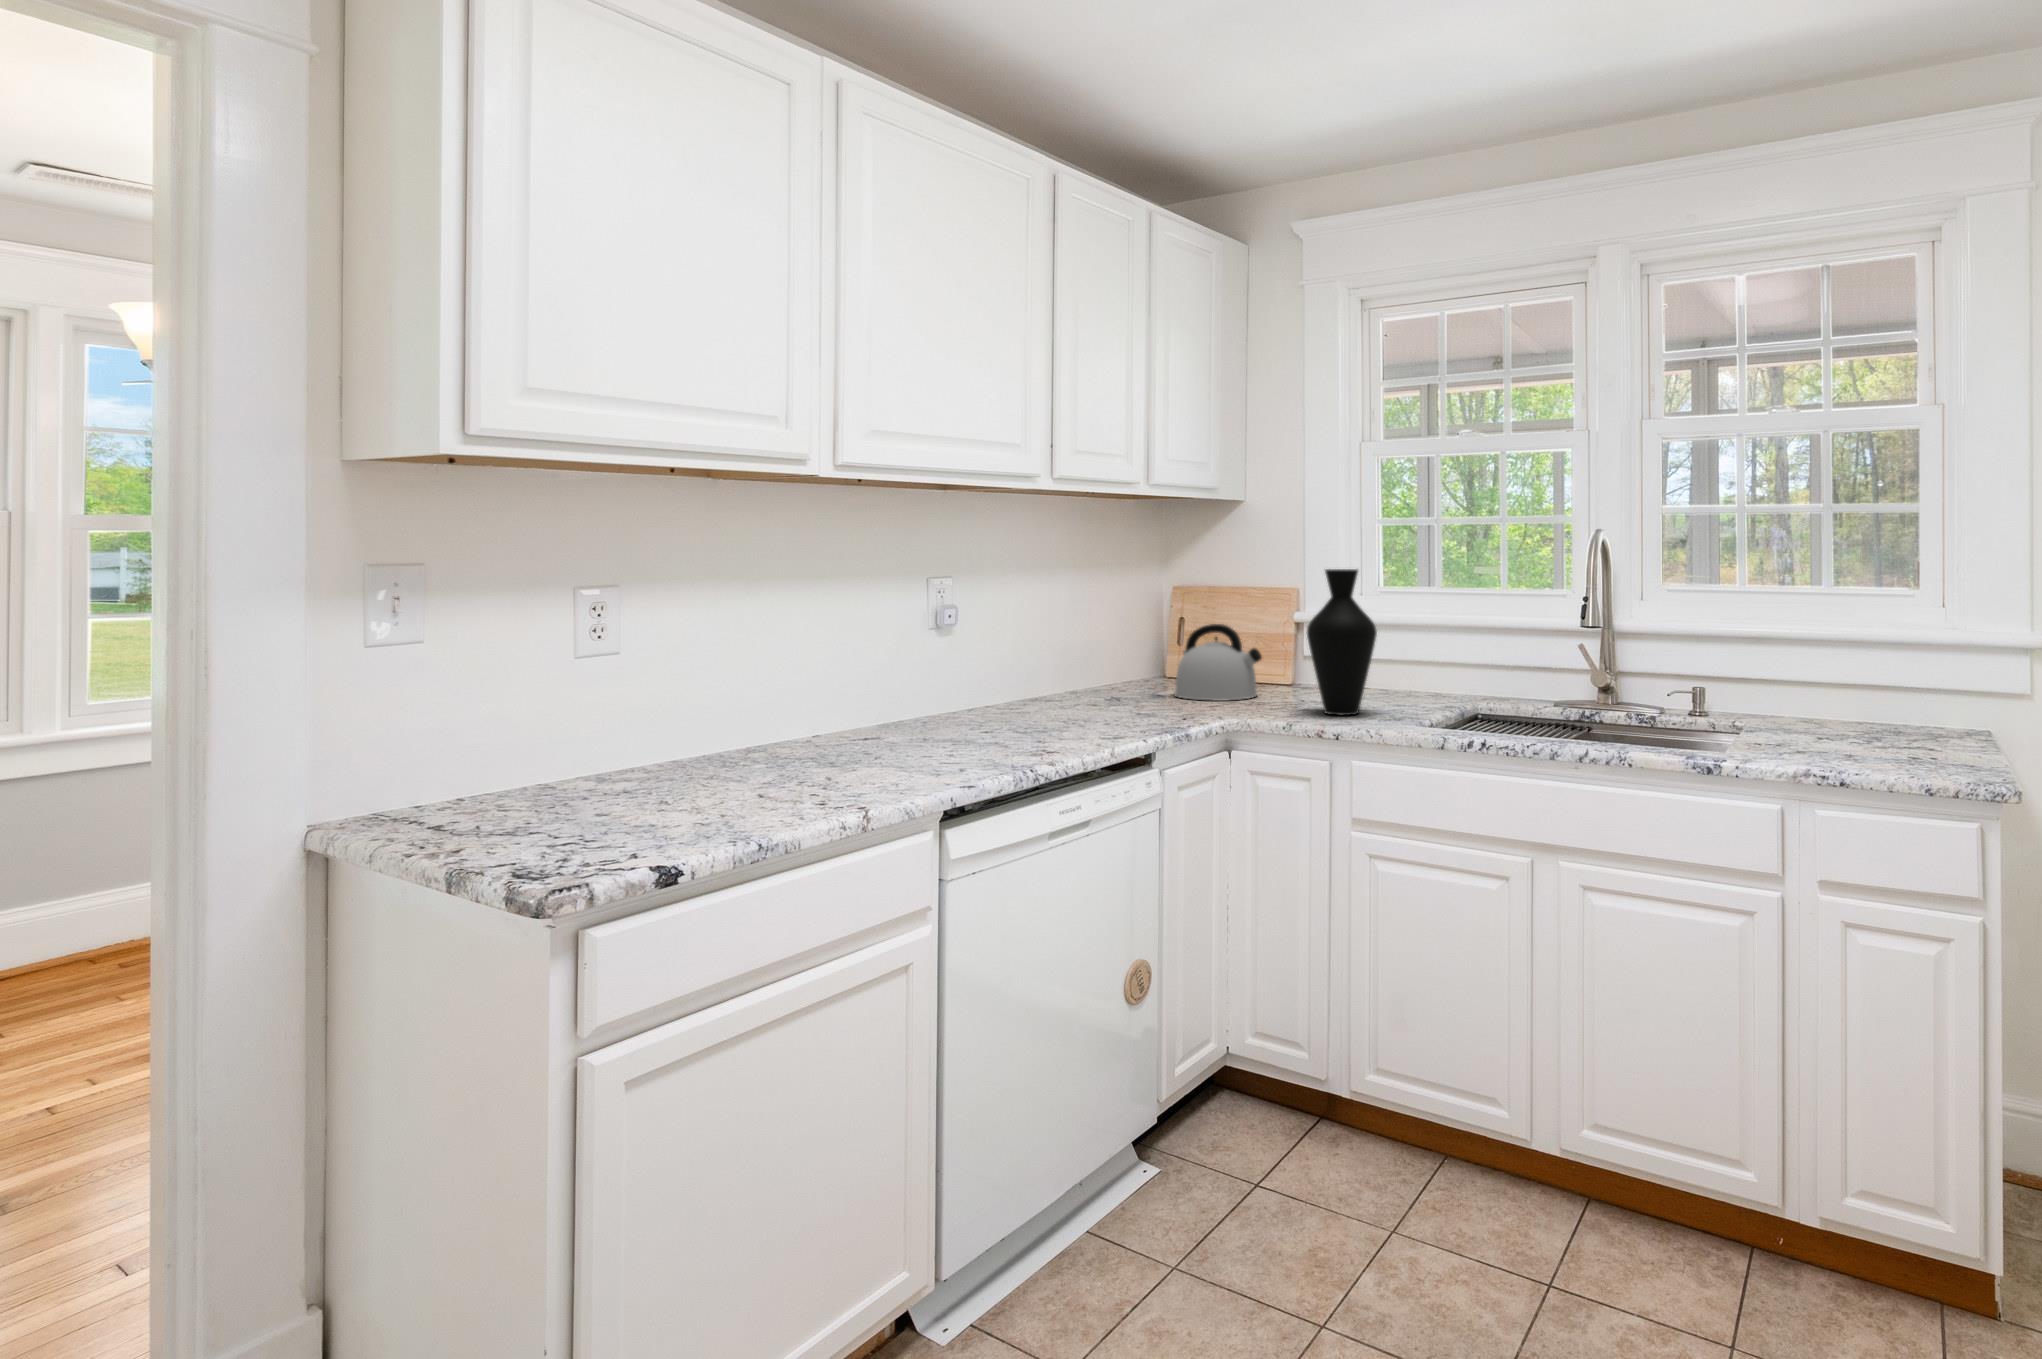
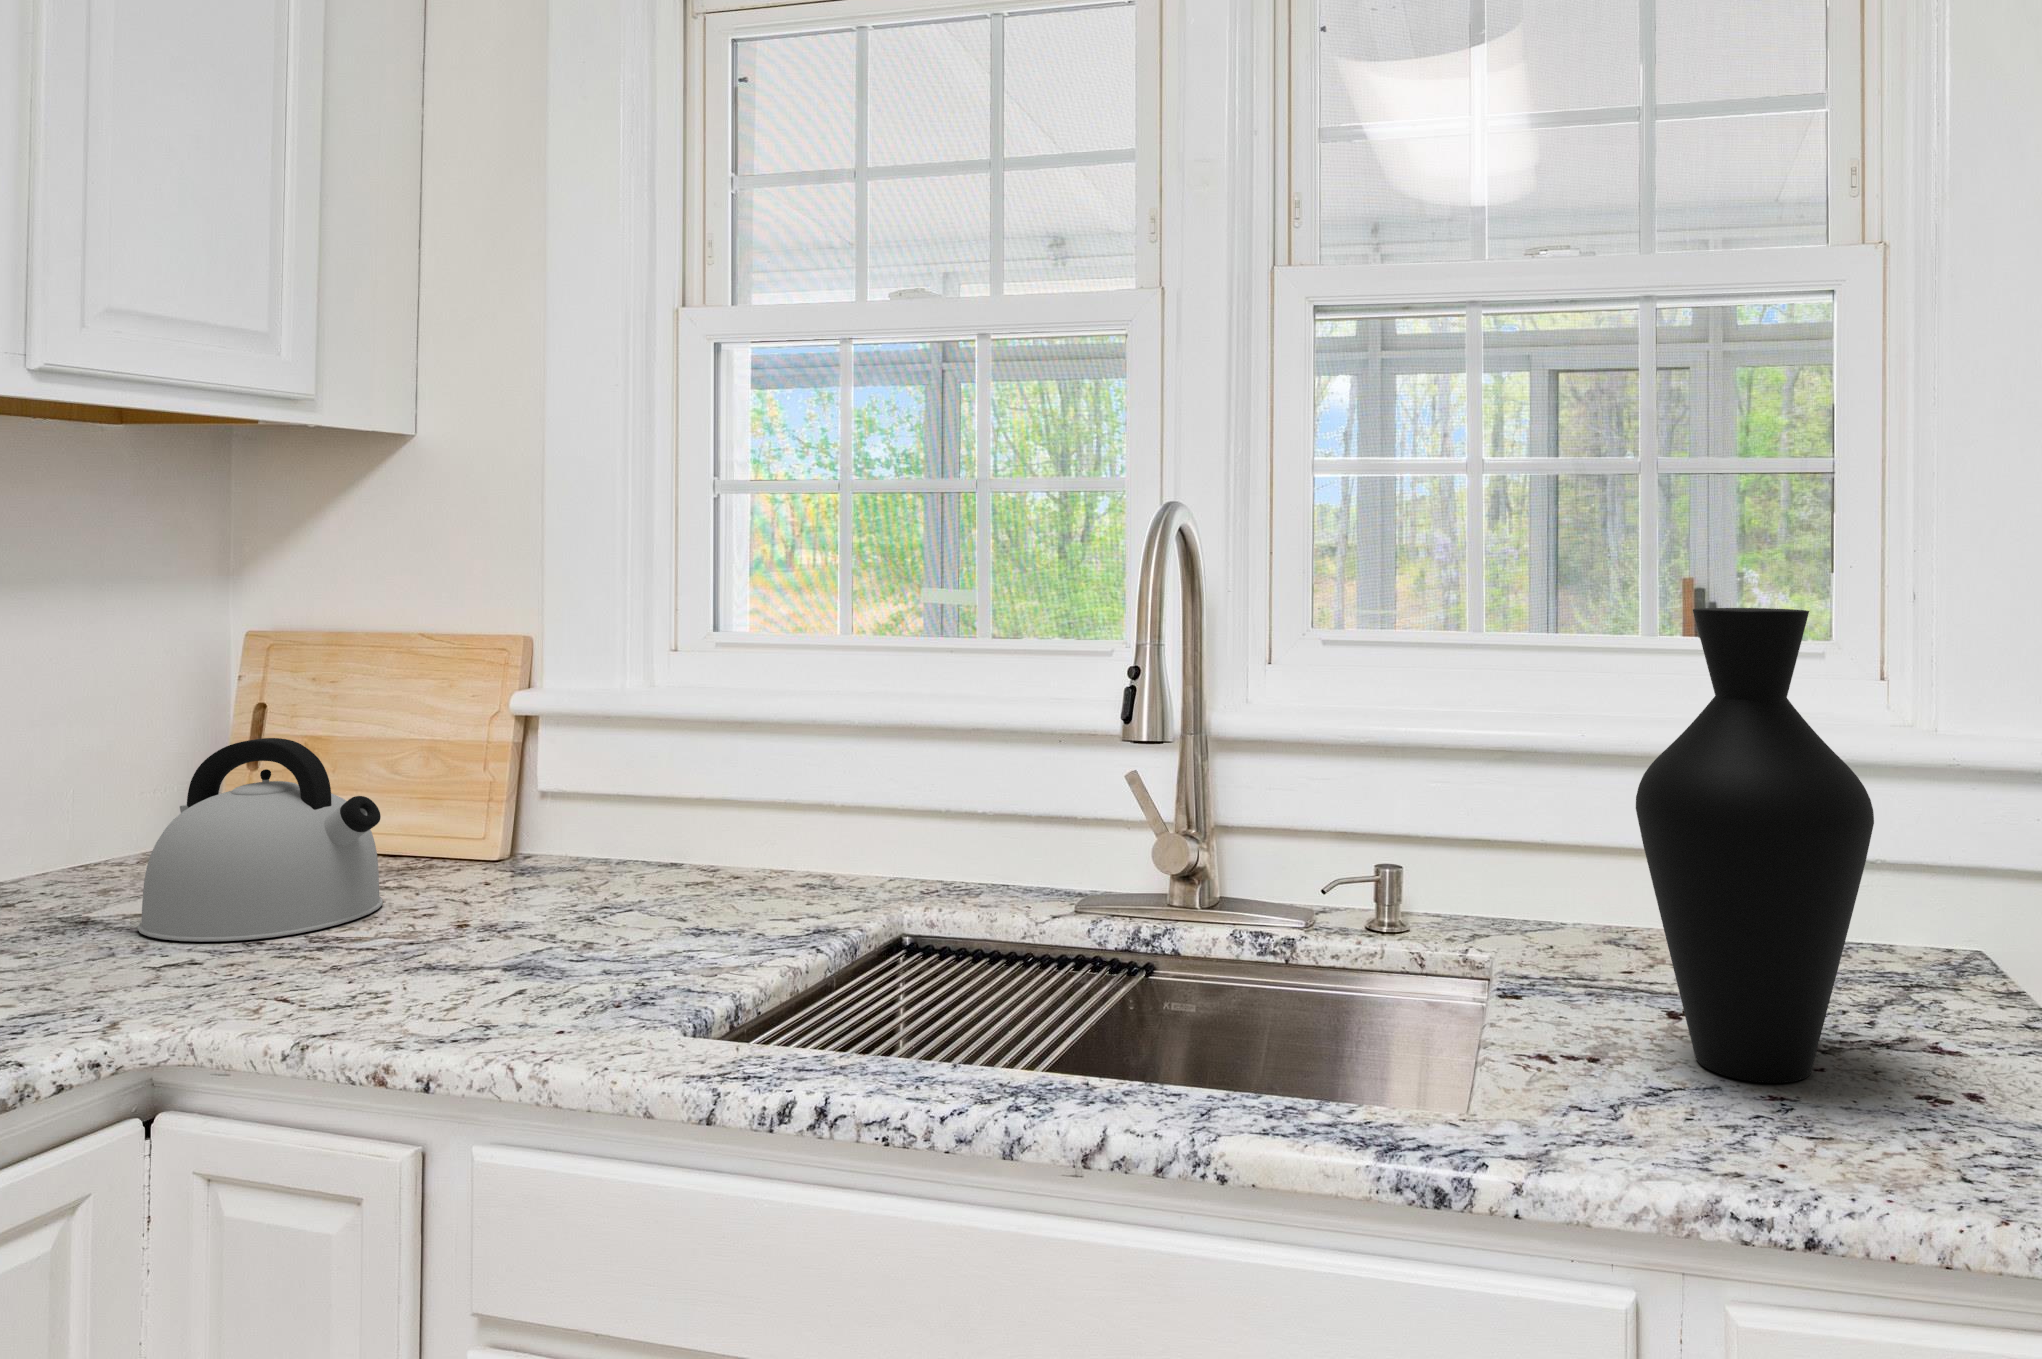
vase: present [1307,569,1377,715] -> present [1636,608,1874,1083]

